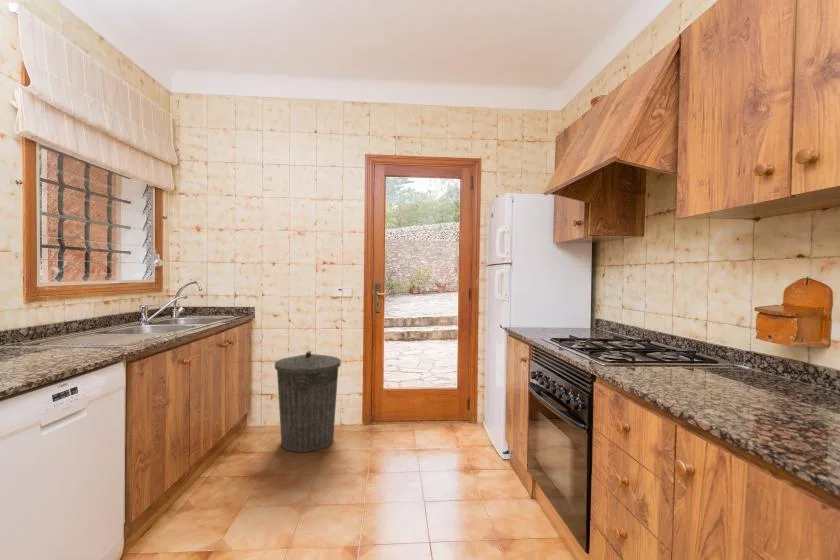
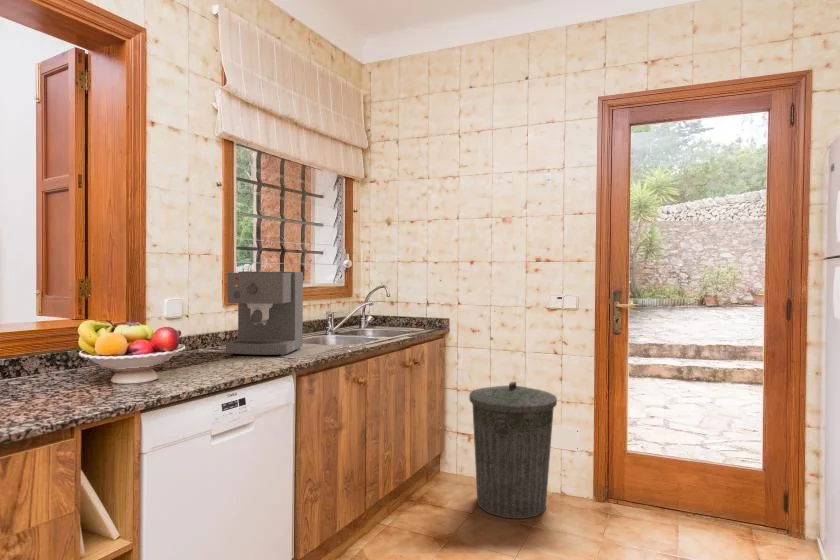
coffee maker: none [36,269,123,350] -> present [226,271,303,356]

